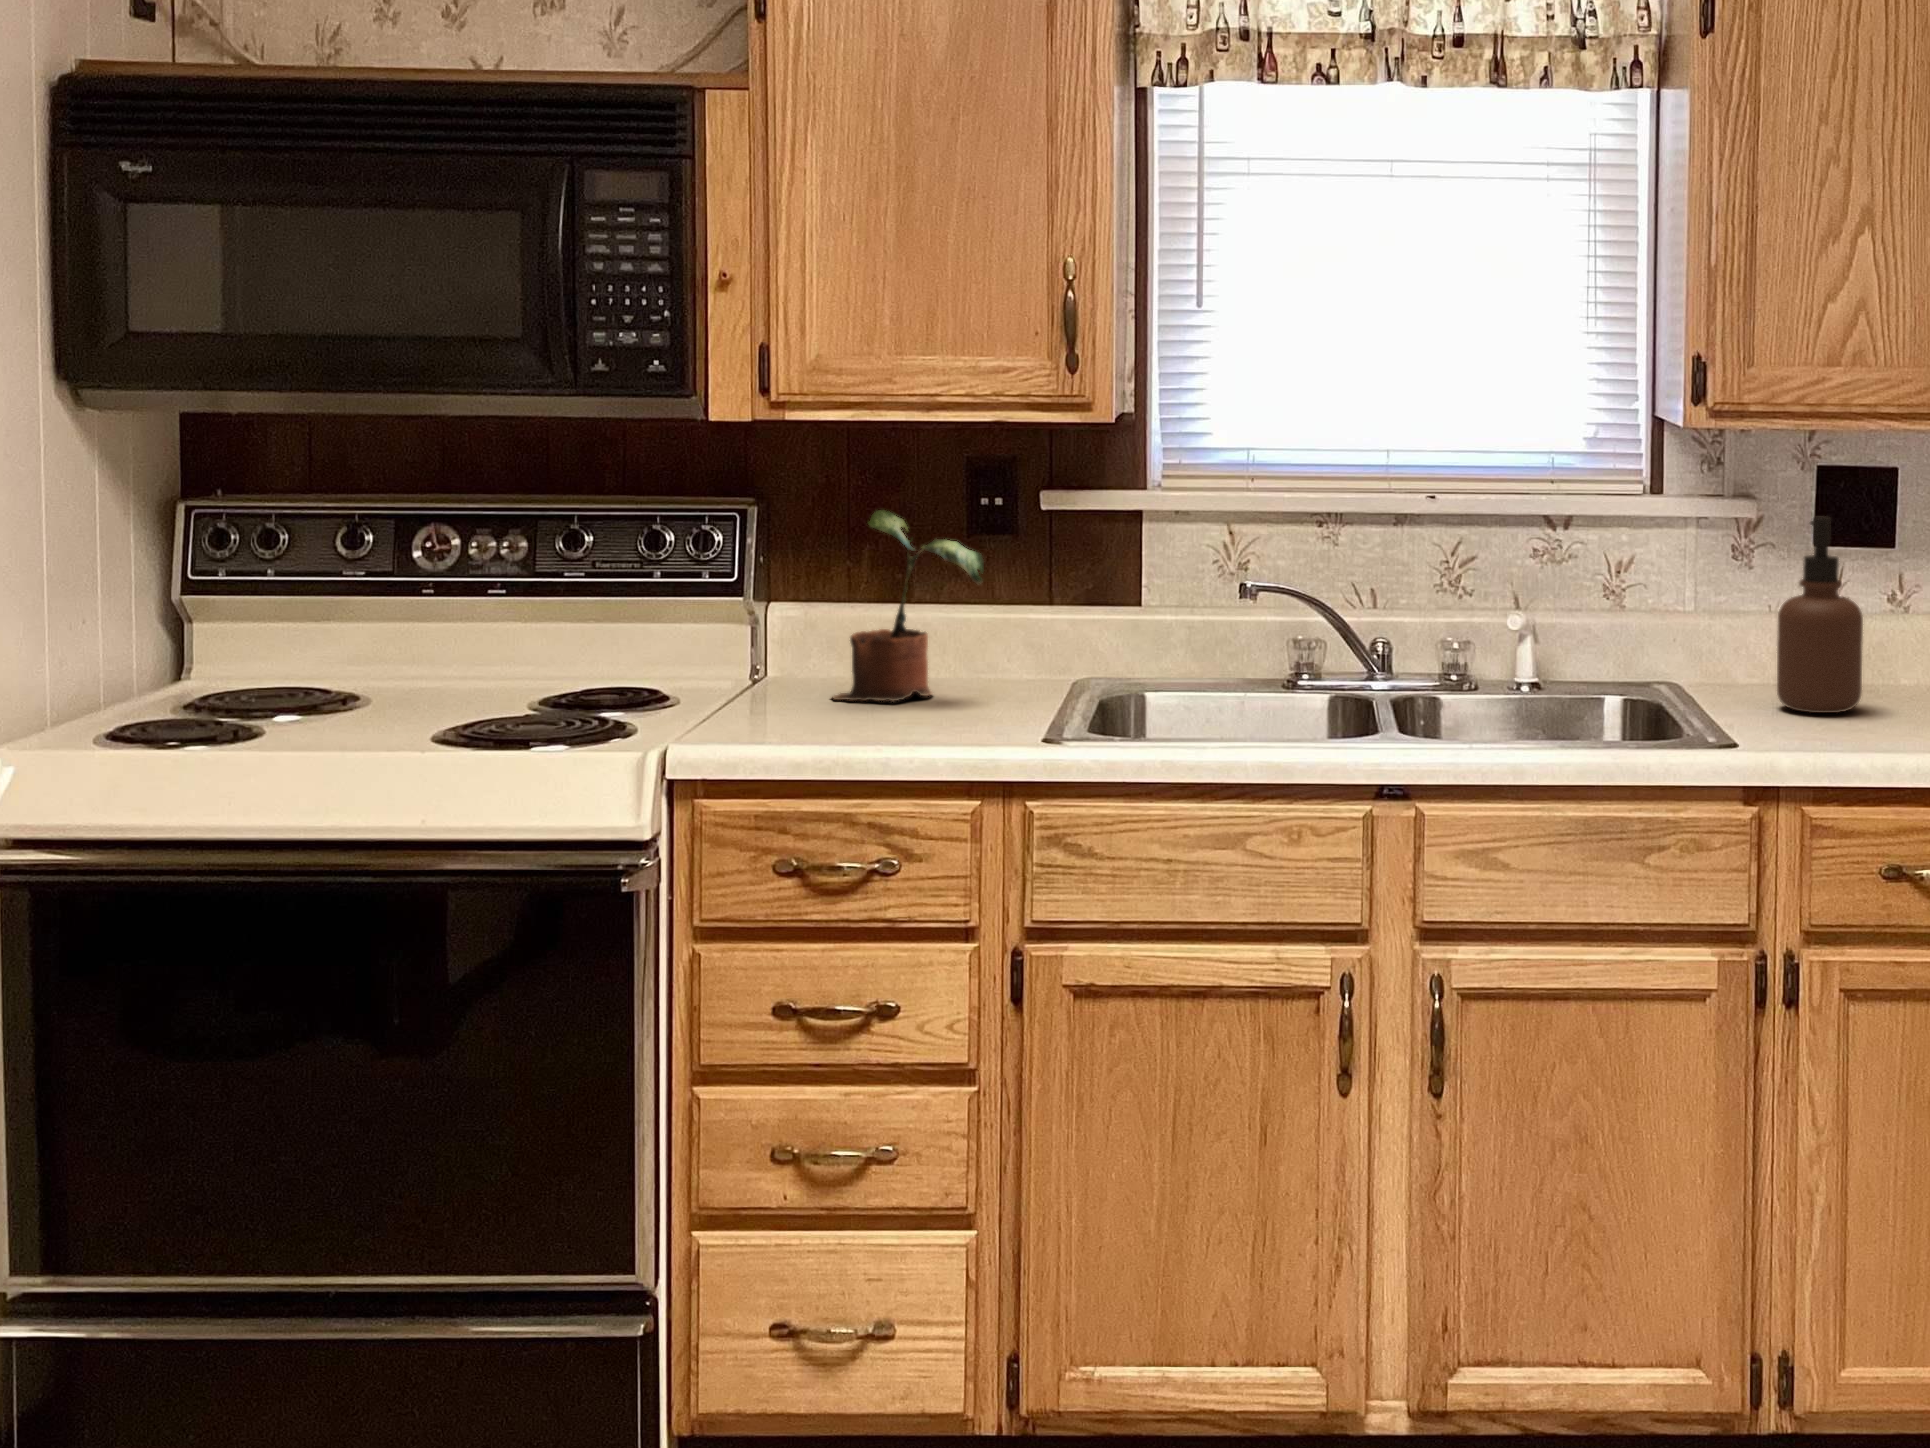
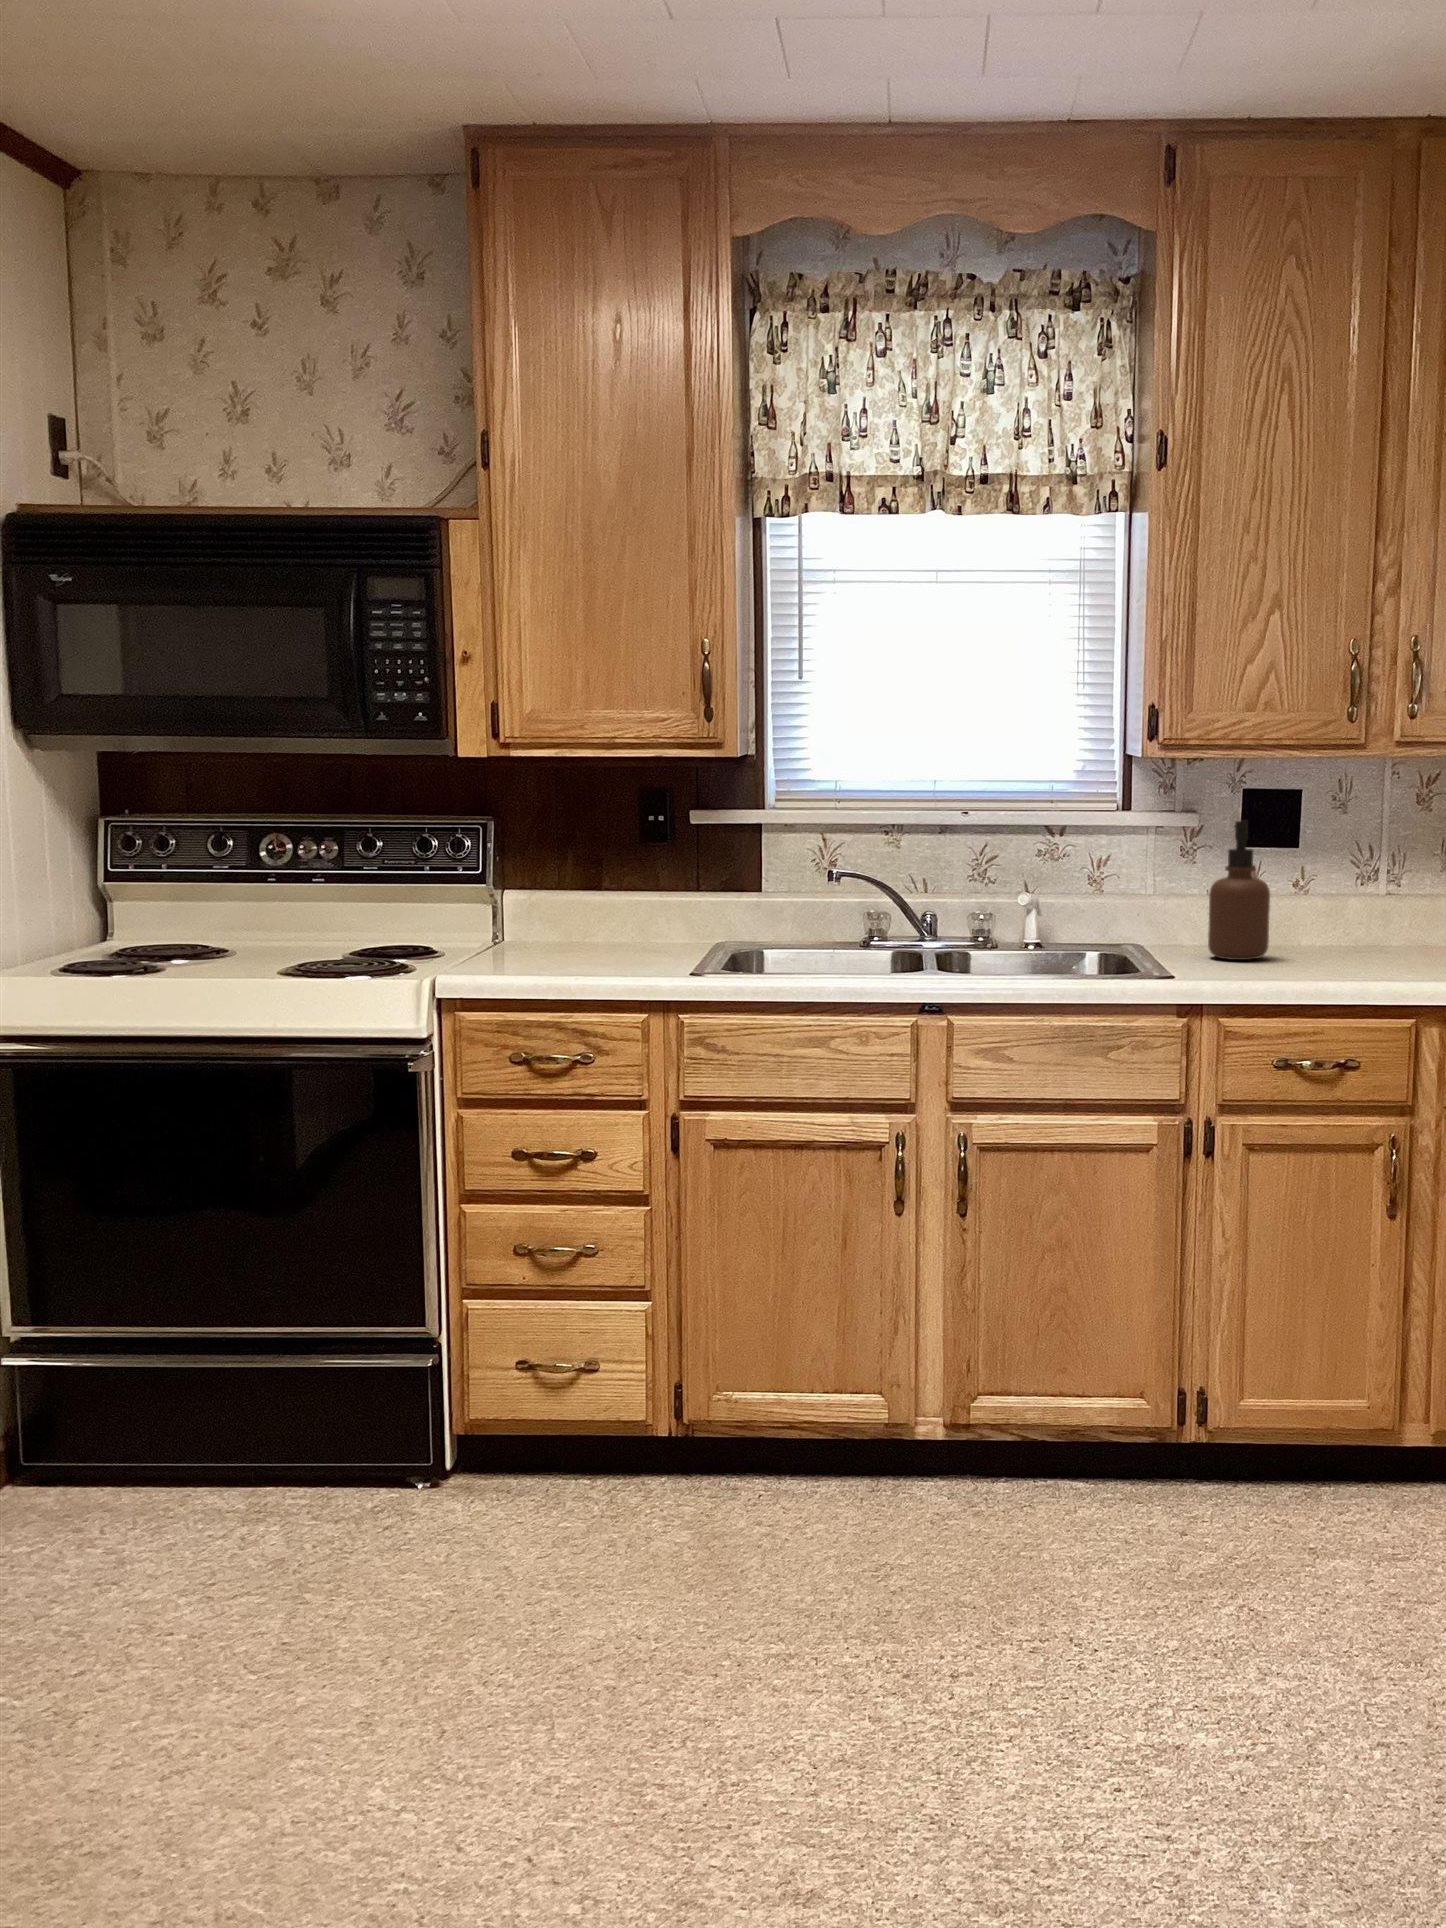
potted plant: present [833,510,984,701] -> none [546,819,650,953]

